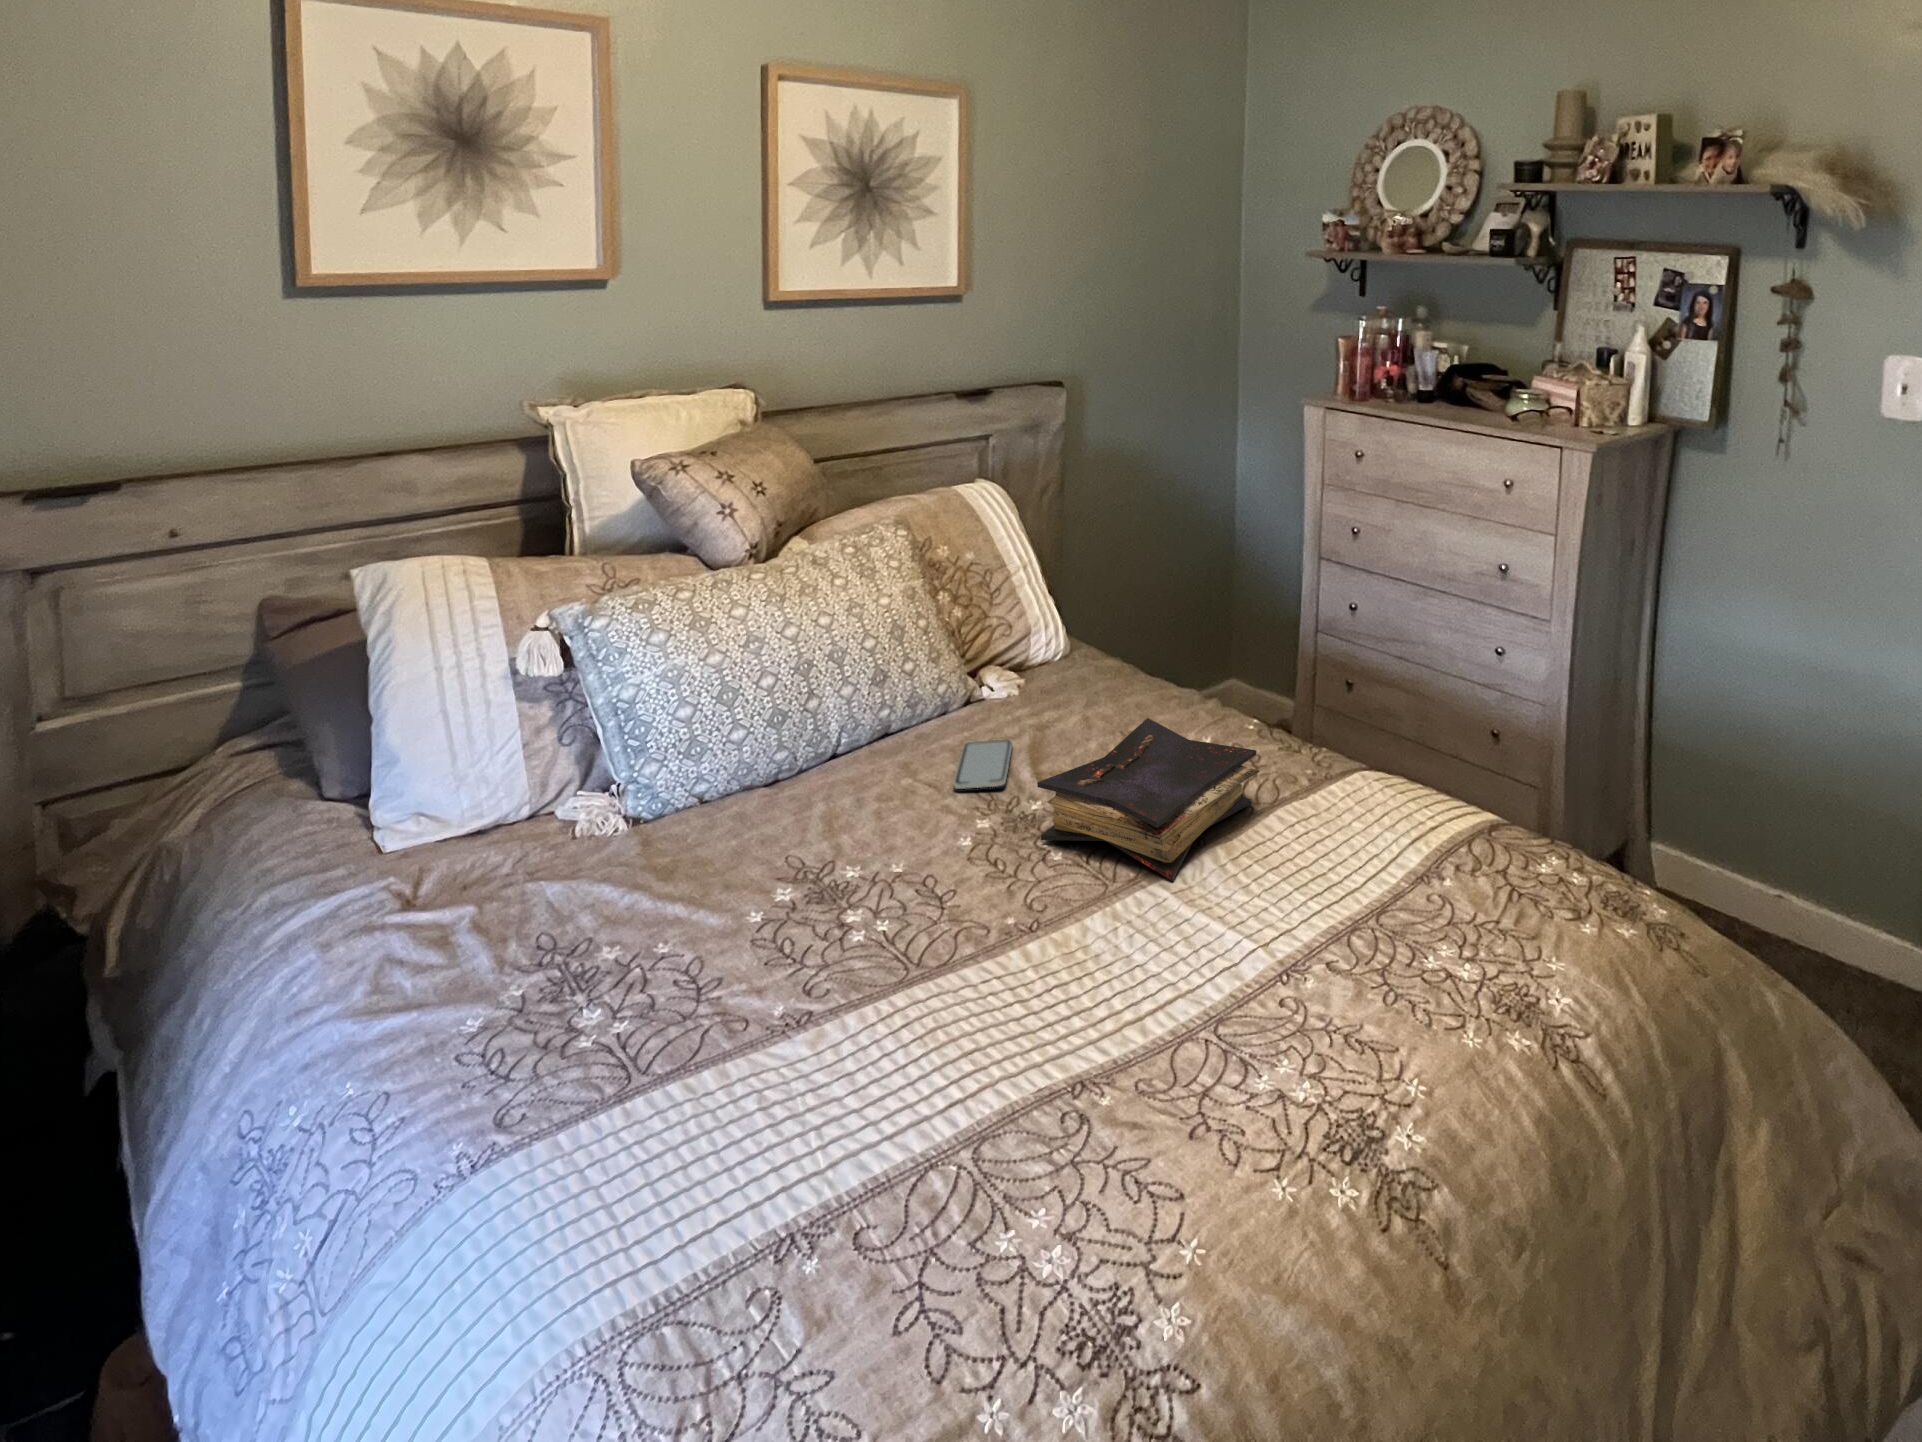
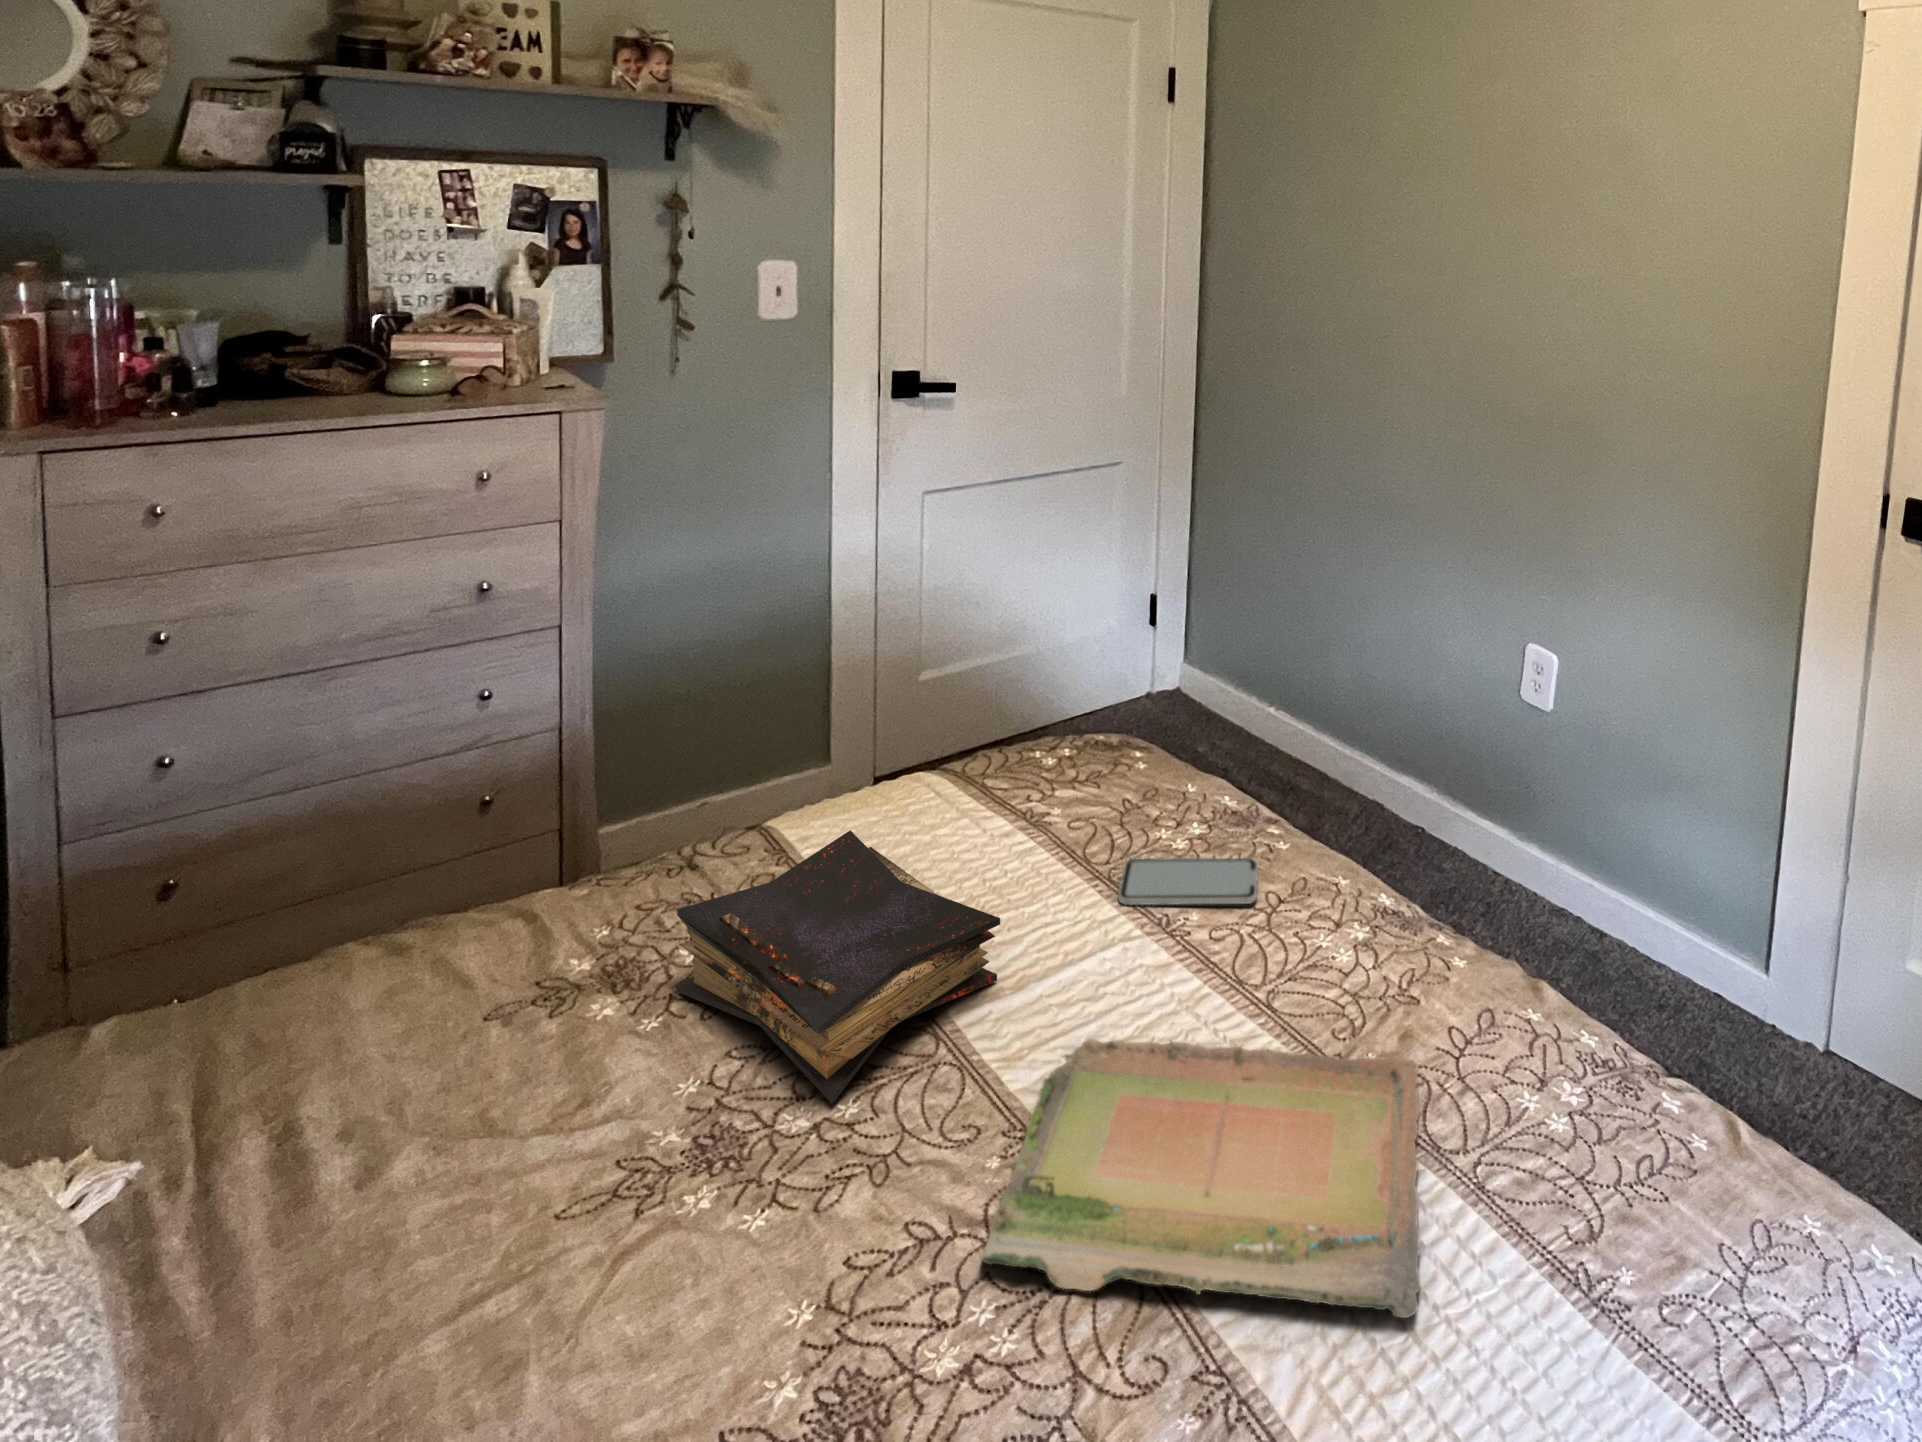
smartphone: present [953,739,1012,789] -> present [1118,858,1258,905]
tray: none [807,897,1103,1119] -> present [982,1039,1420,1318]

